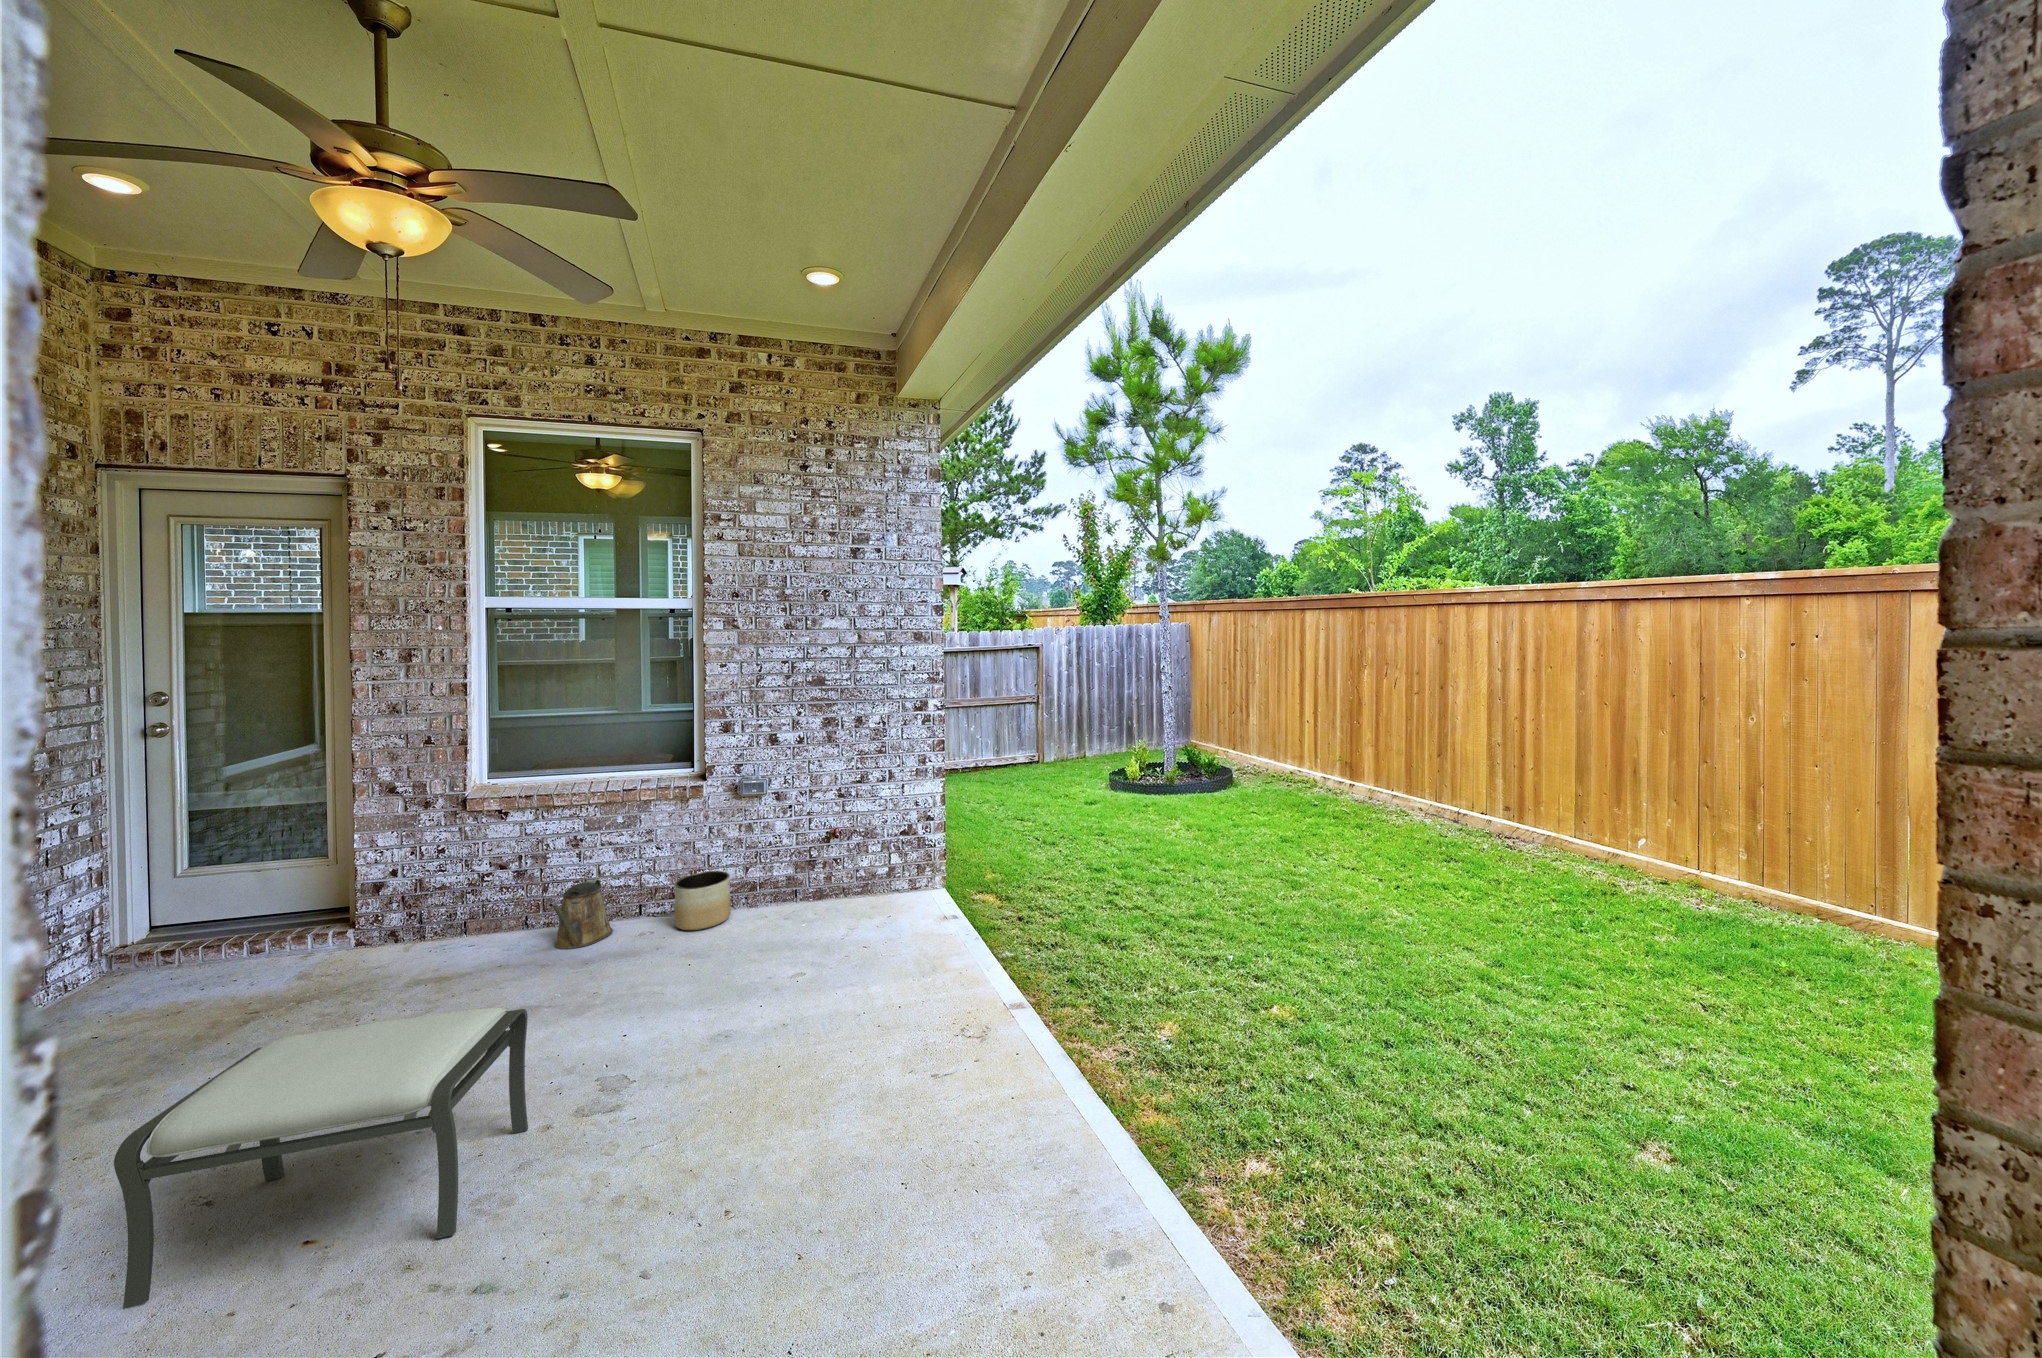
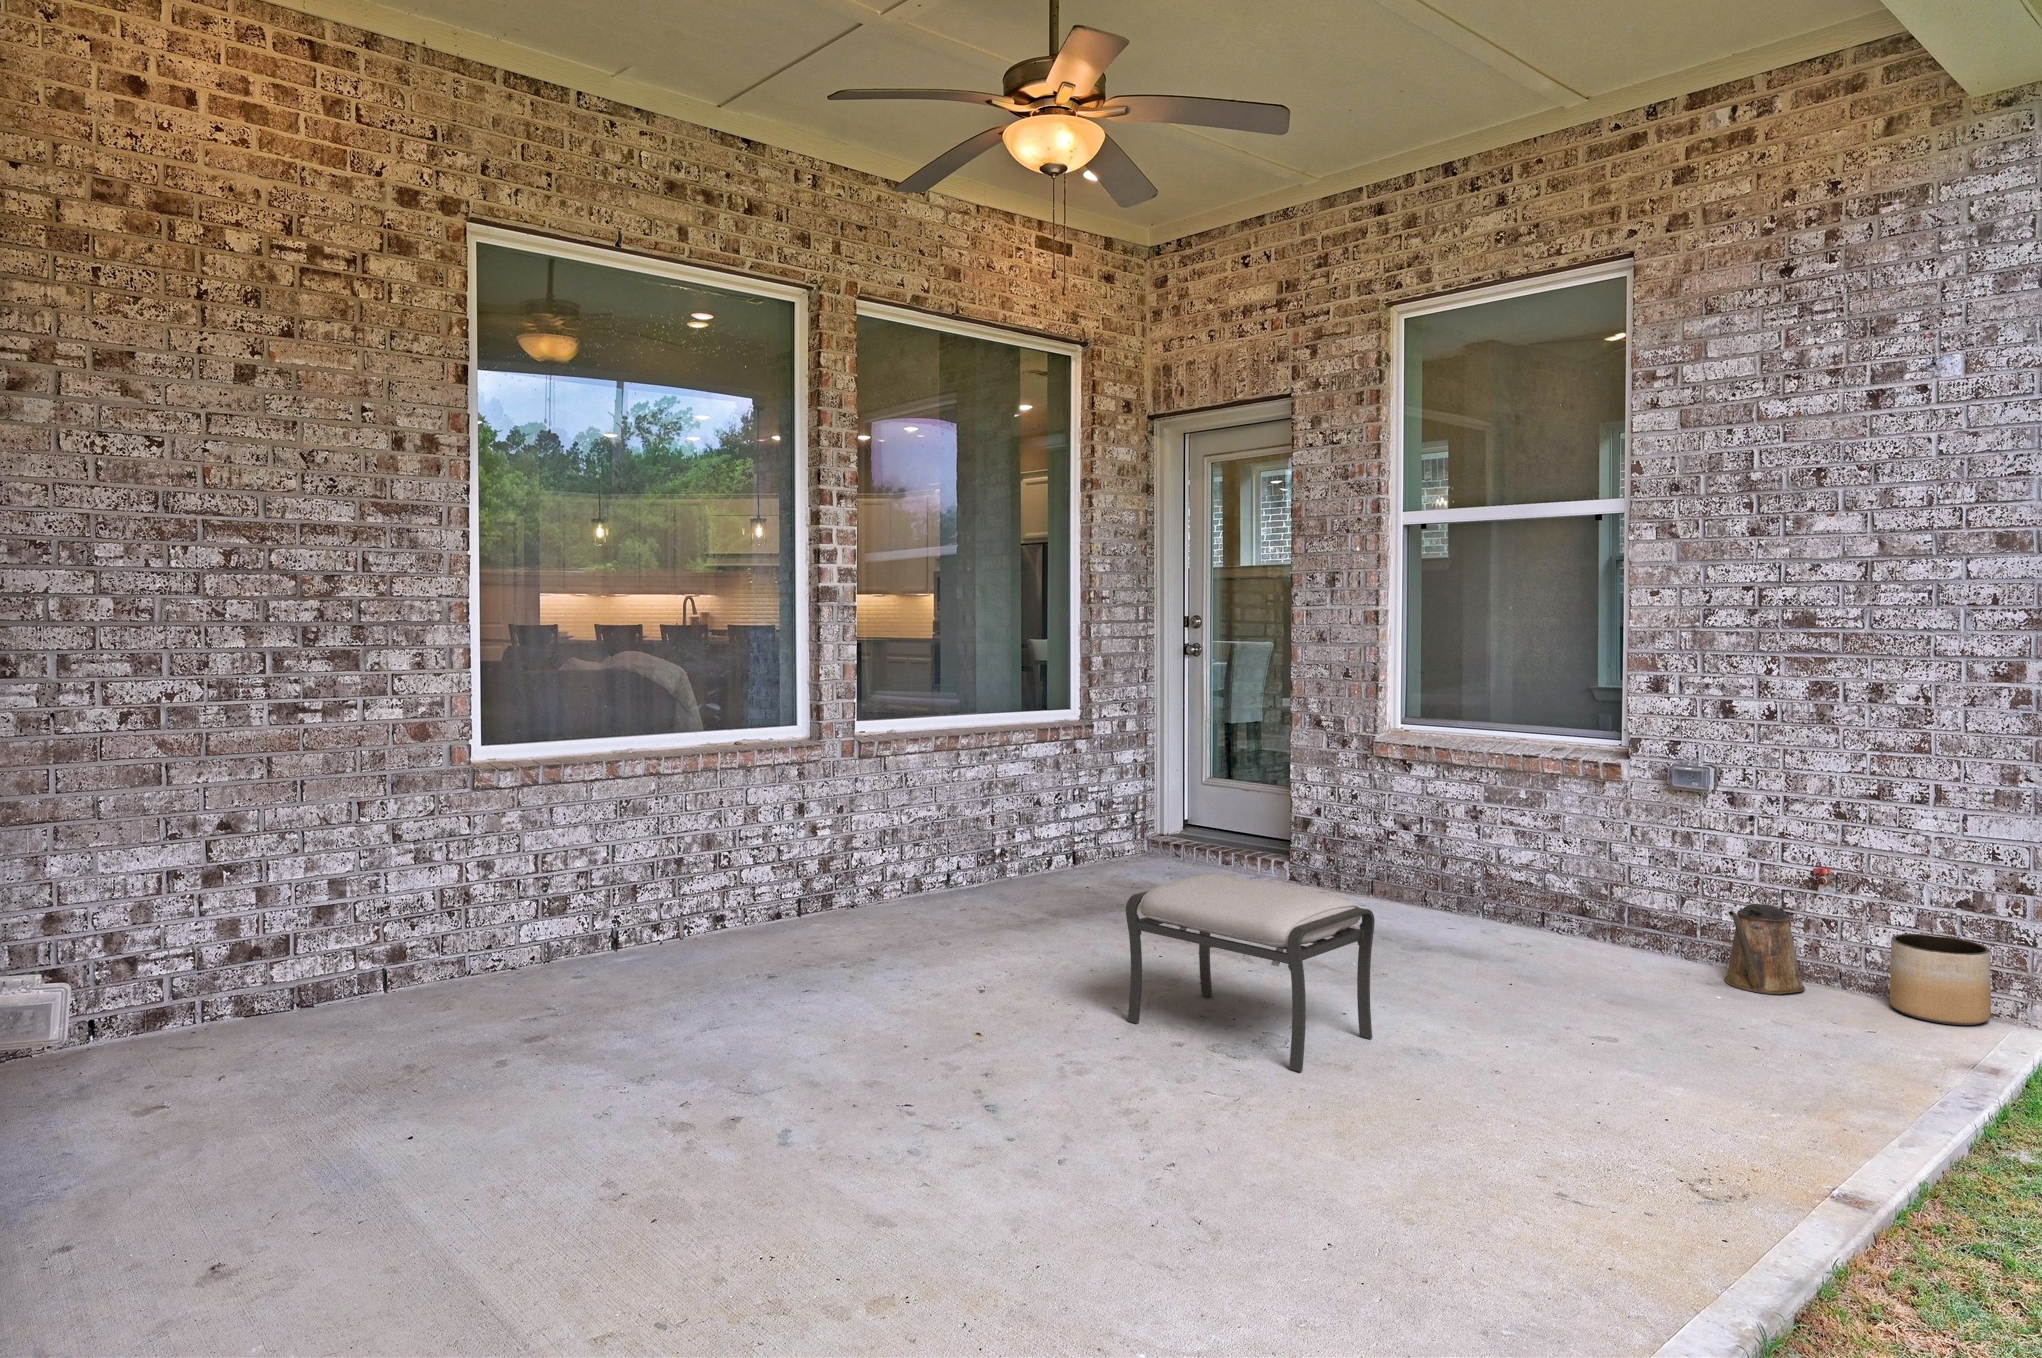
planter: present [675,871,731,931] -> present [1890,934,1991,1025]
watering can: present [549,879,613,949] -> present [1724,904,1805,994]

